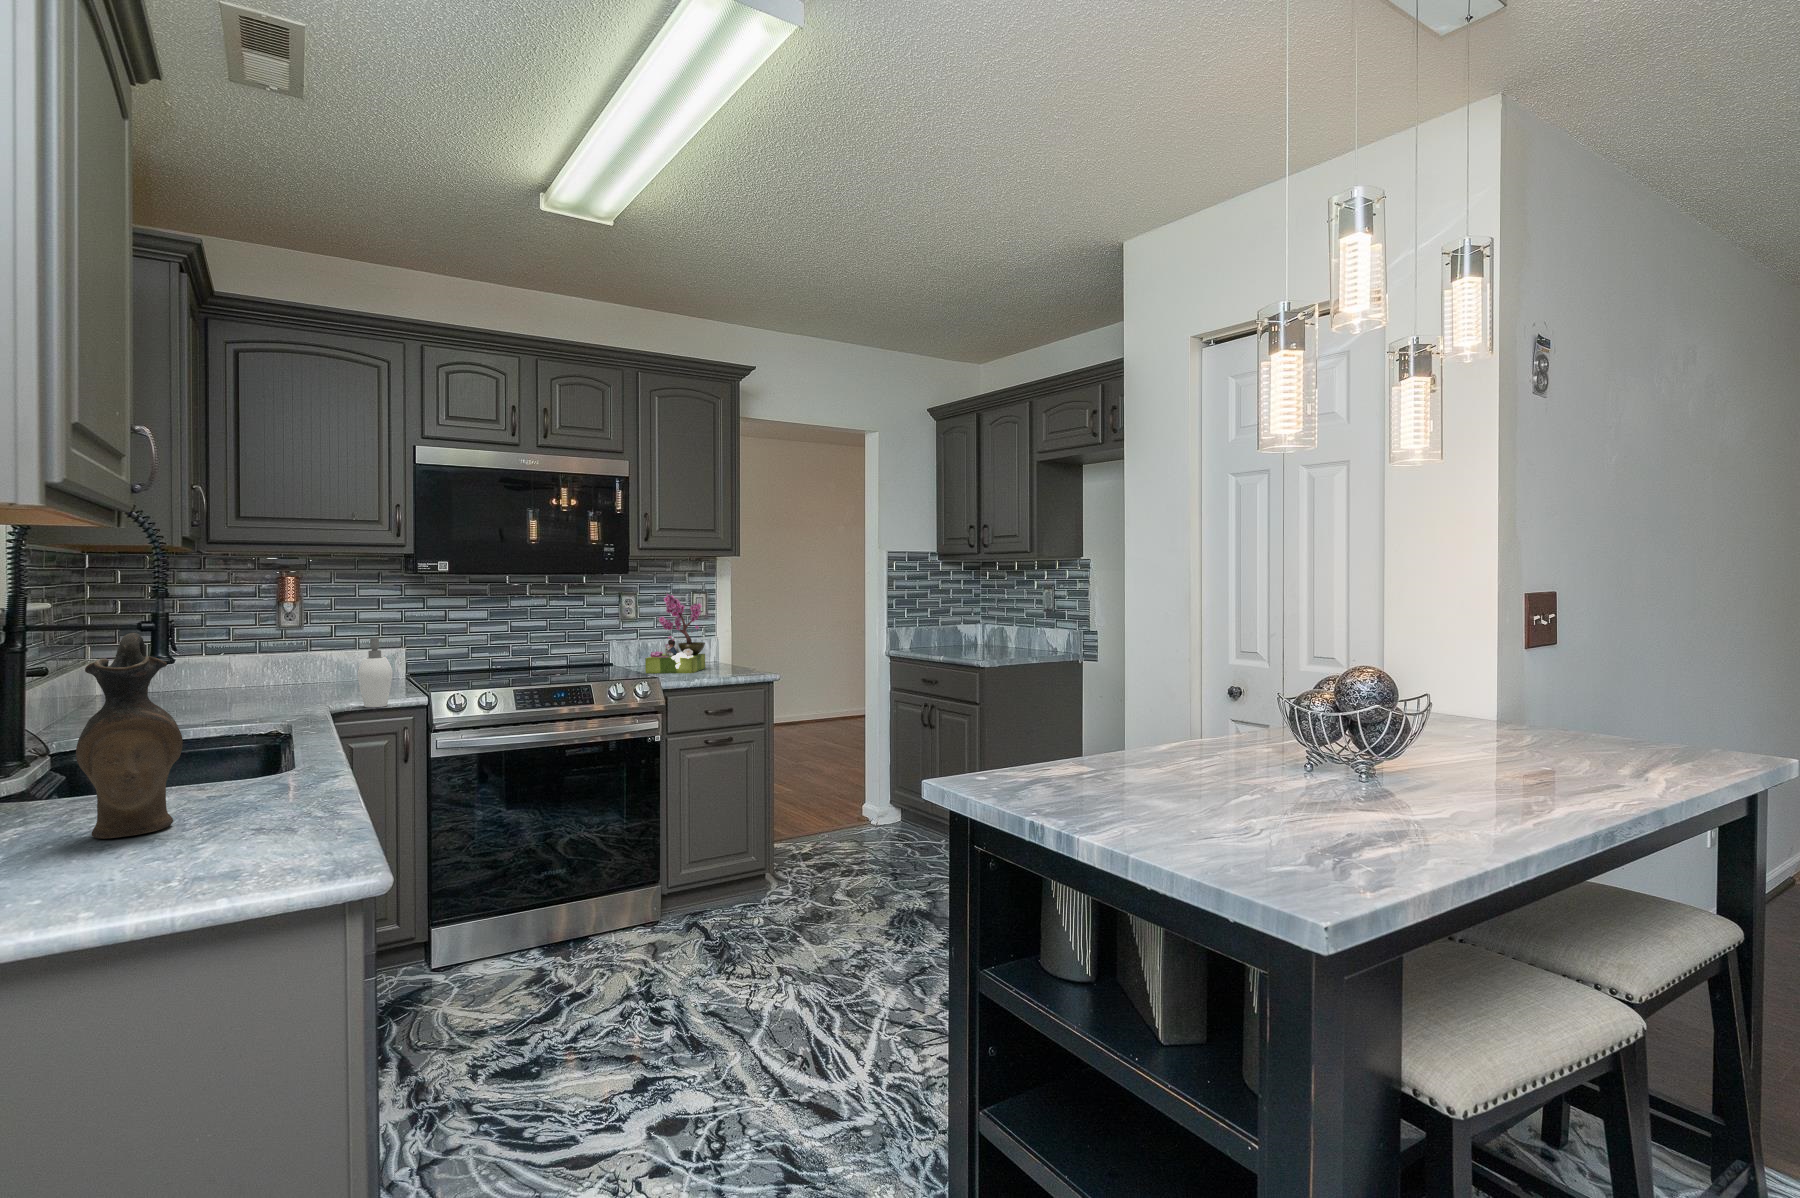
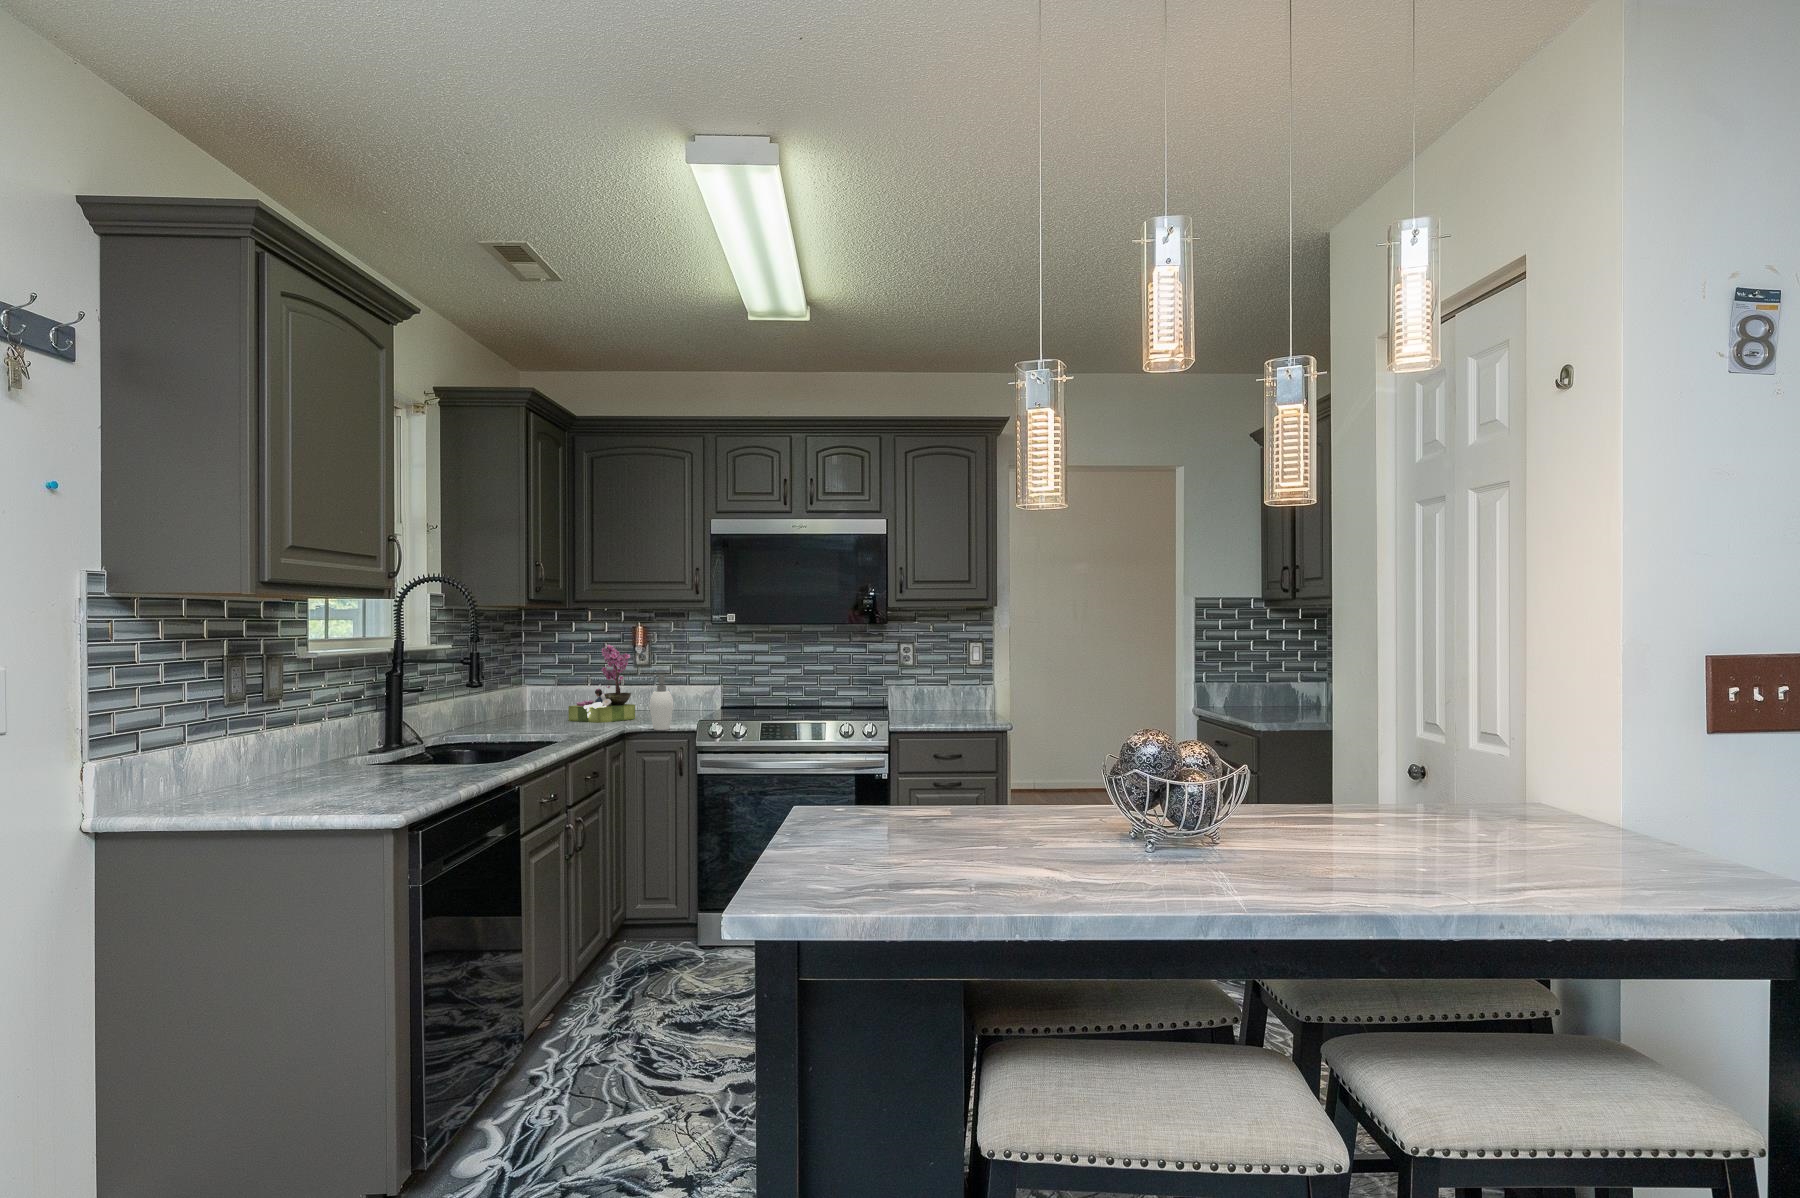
flower arrangement: present [645,594,705,673] -> present [568,645,635,723]
ceramic pitcher: present [76,633,183,839] -> none [345,667,401,788]

